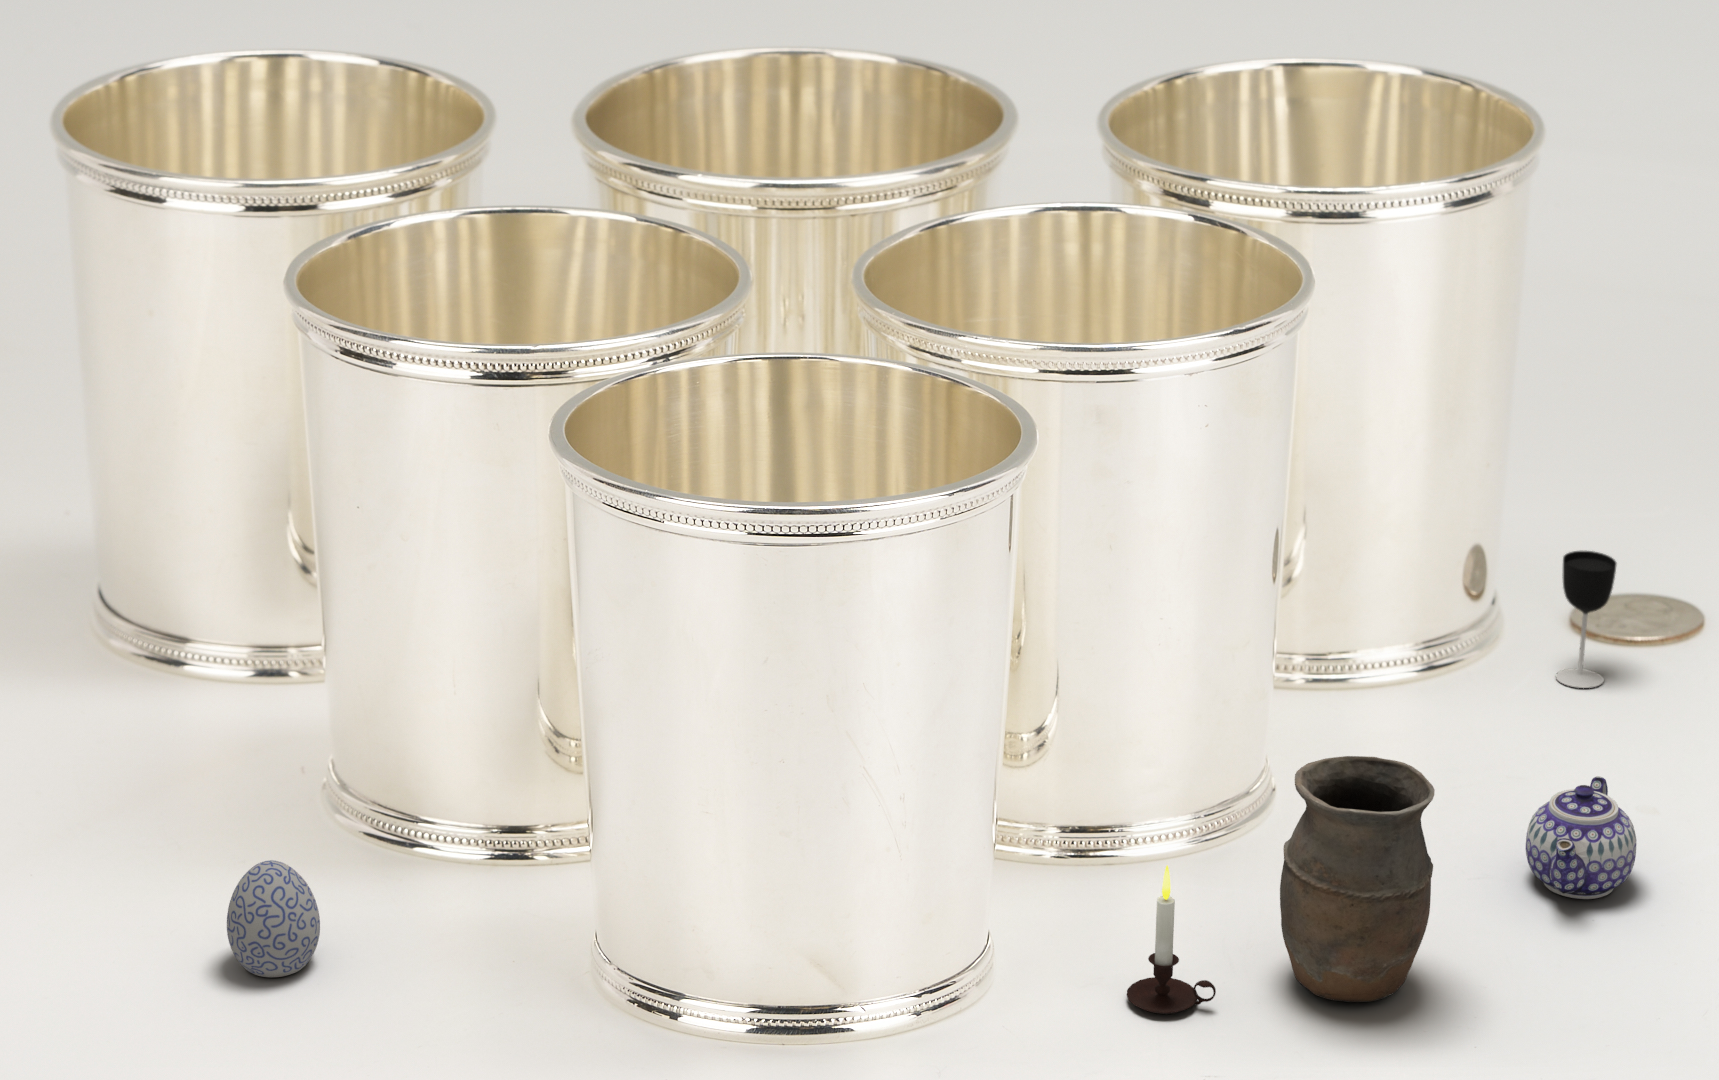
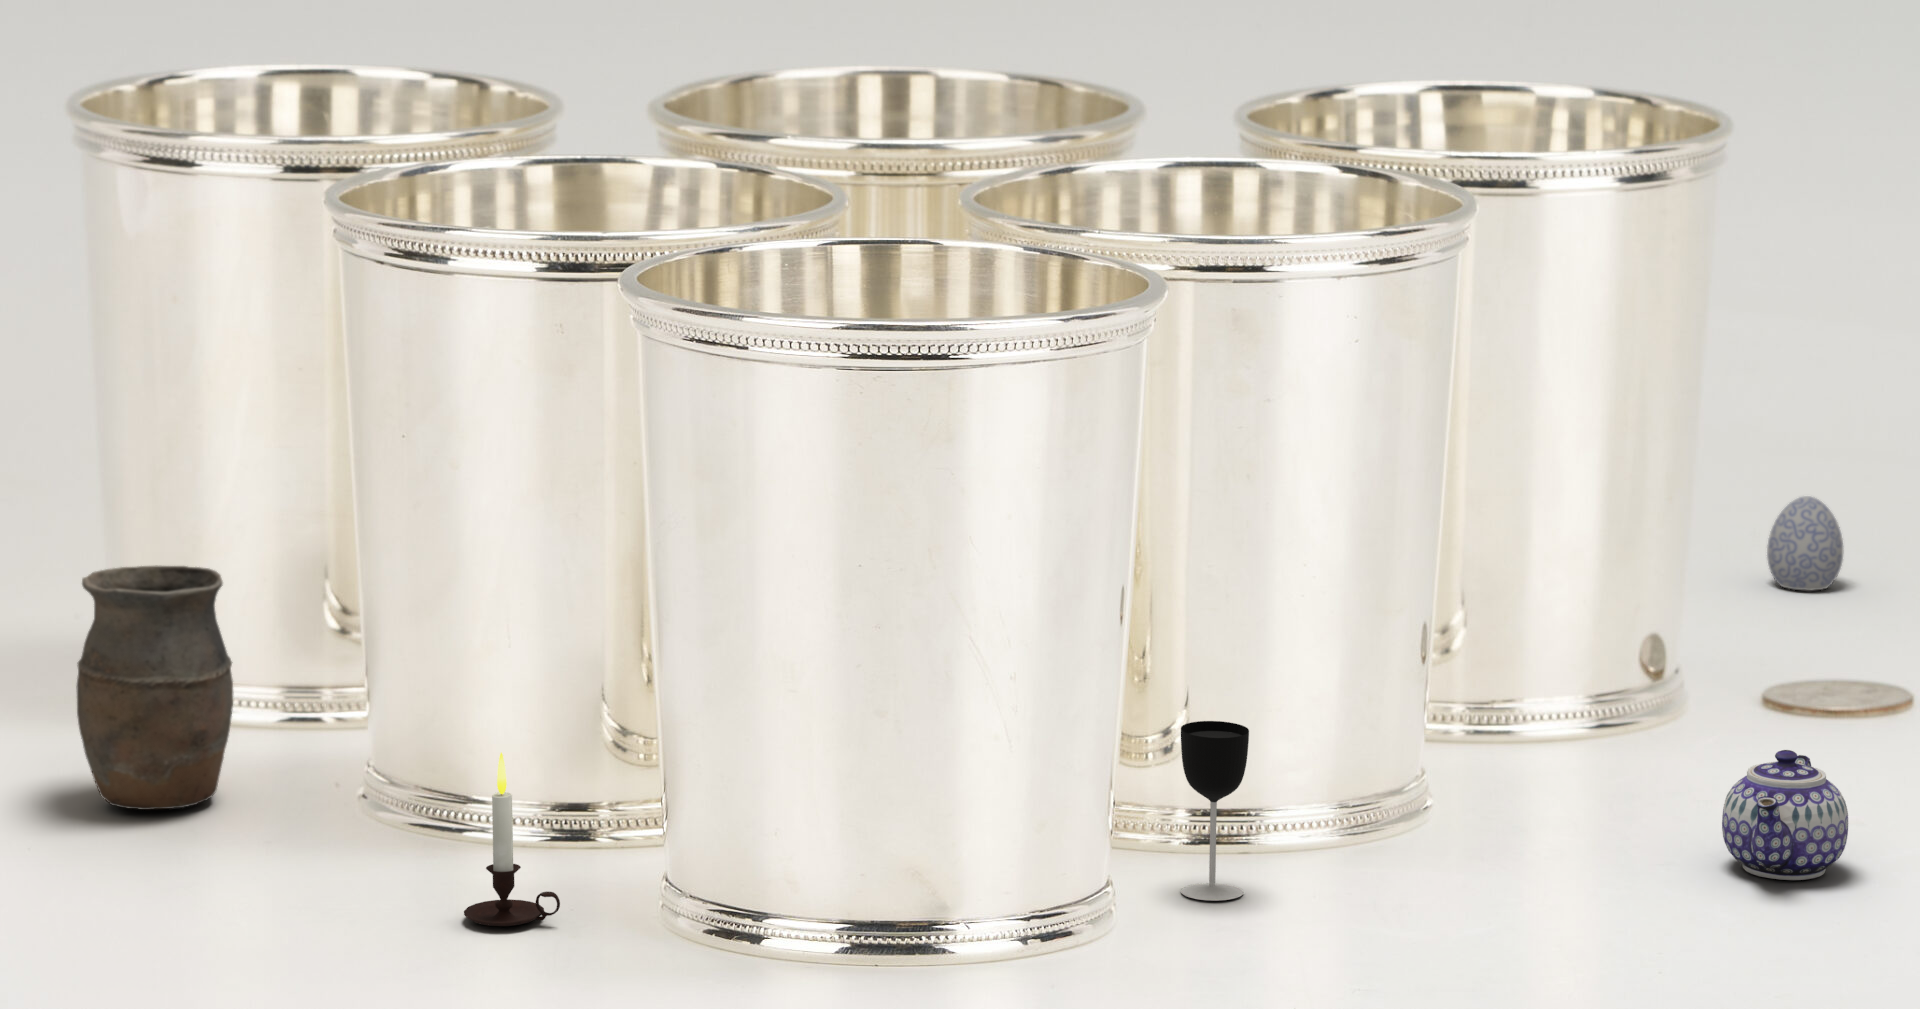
wine glass: present [1556,551,1616,688] -> present [1181,721,1249,901]
vase: present [1280,756,1435,1002] -> present [76,566,233,810]
decorative egg: present [227,860,320,977] -> present [1767,496,1843,591]
candle: present [1127,866,1216,1014] -> present [464,753,560,926]

